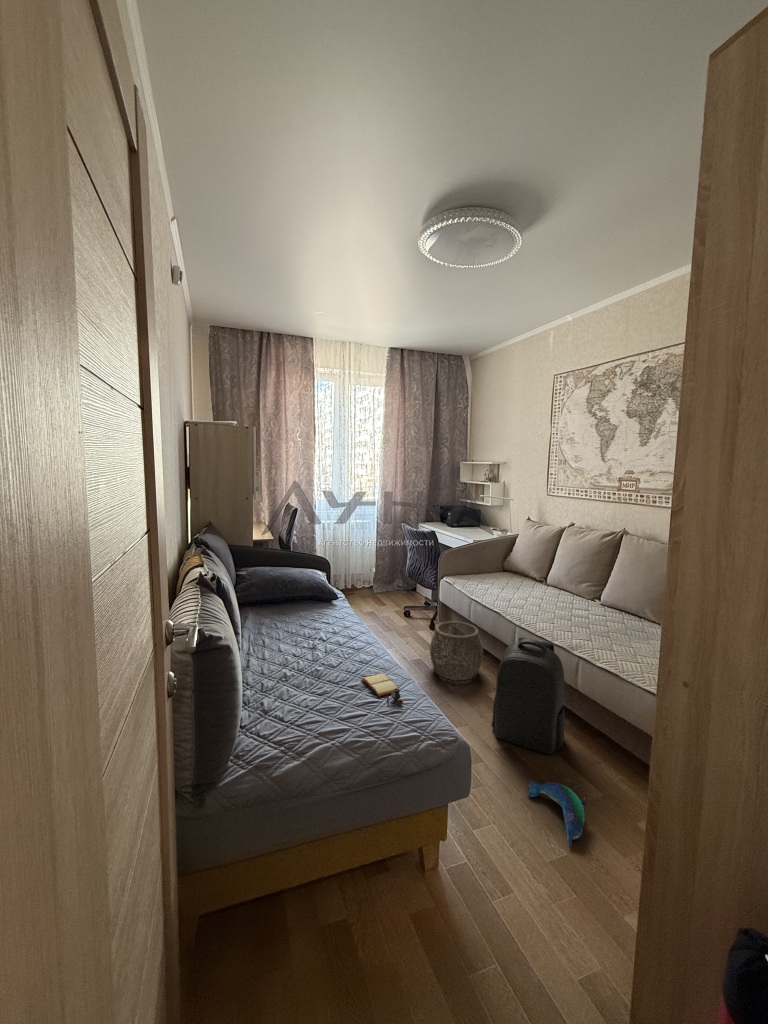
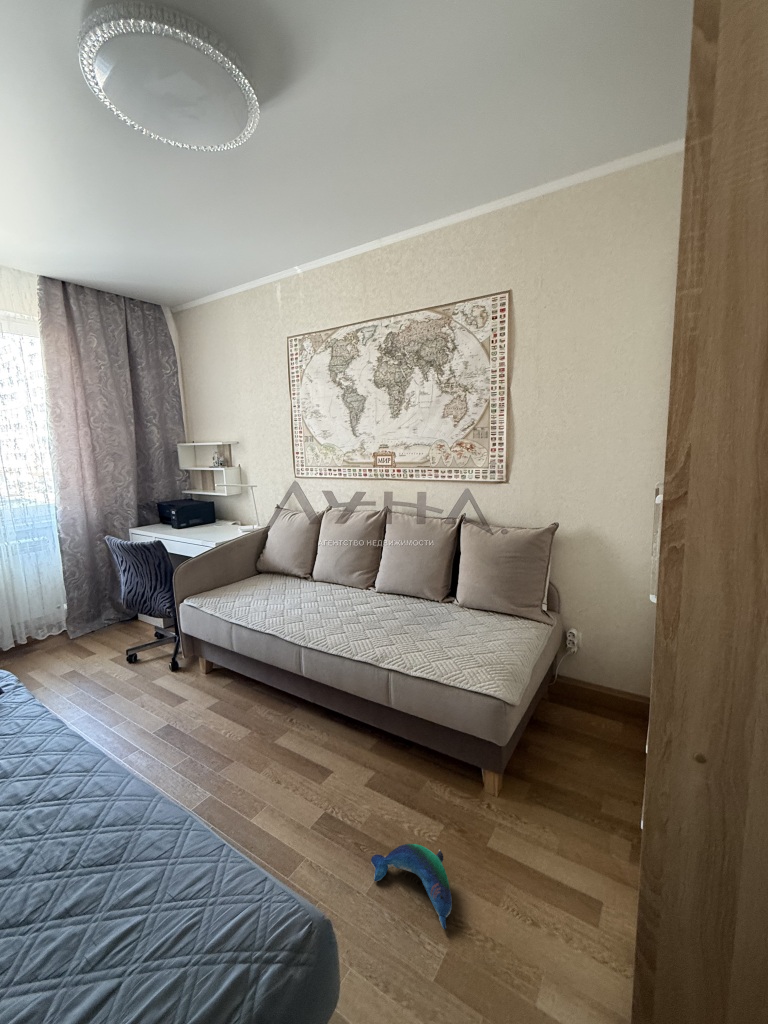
woven basket: present [430,621,483,681] -> none [184,657,261,745]
backpack: present [492,637,565,754] -> none [298,661,385,808]
book: present [361,673,403,706] -> none [85,838,192,923]

